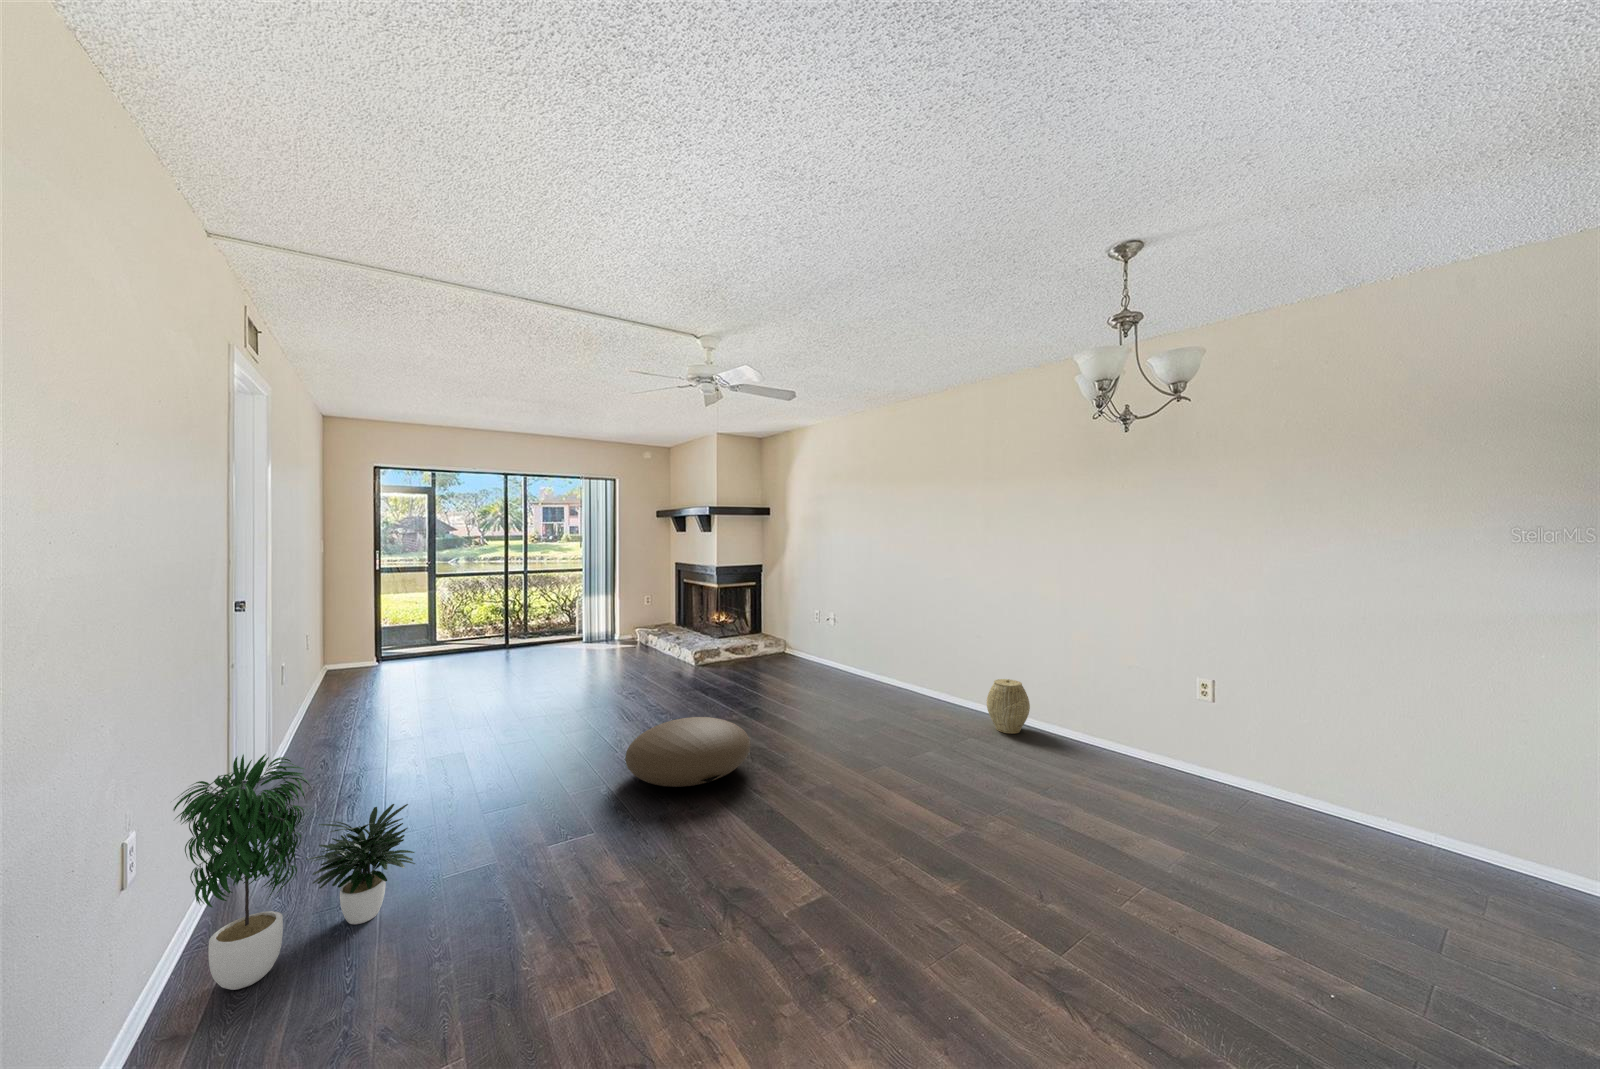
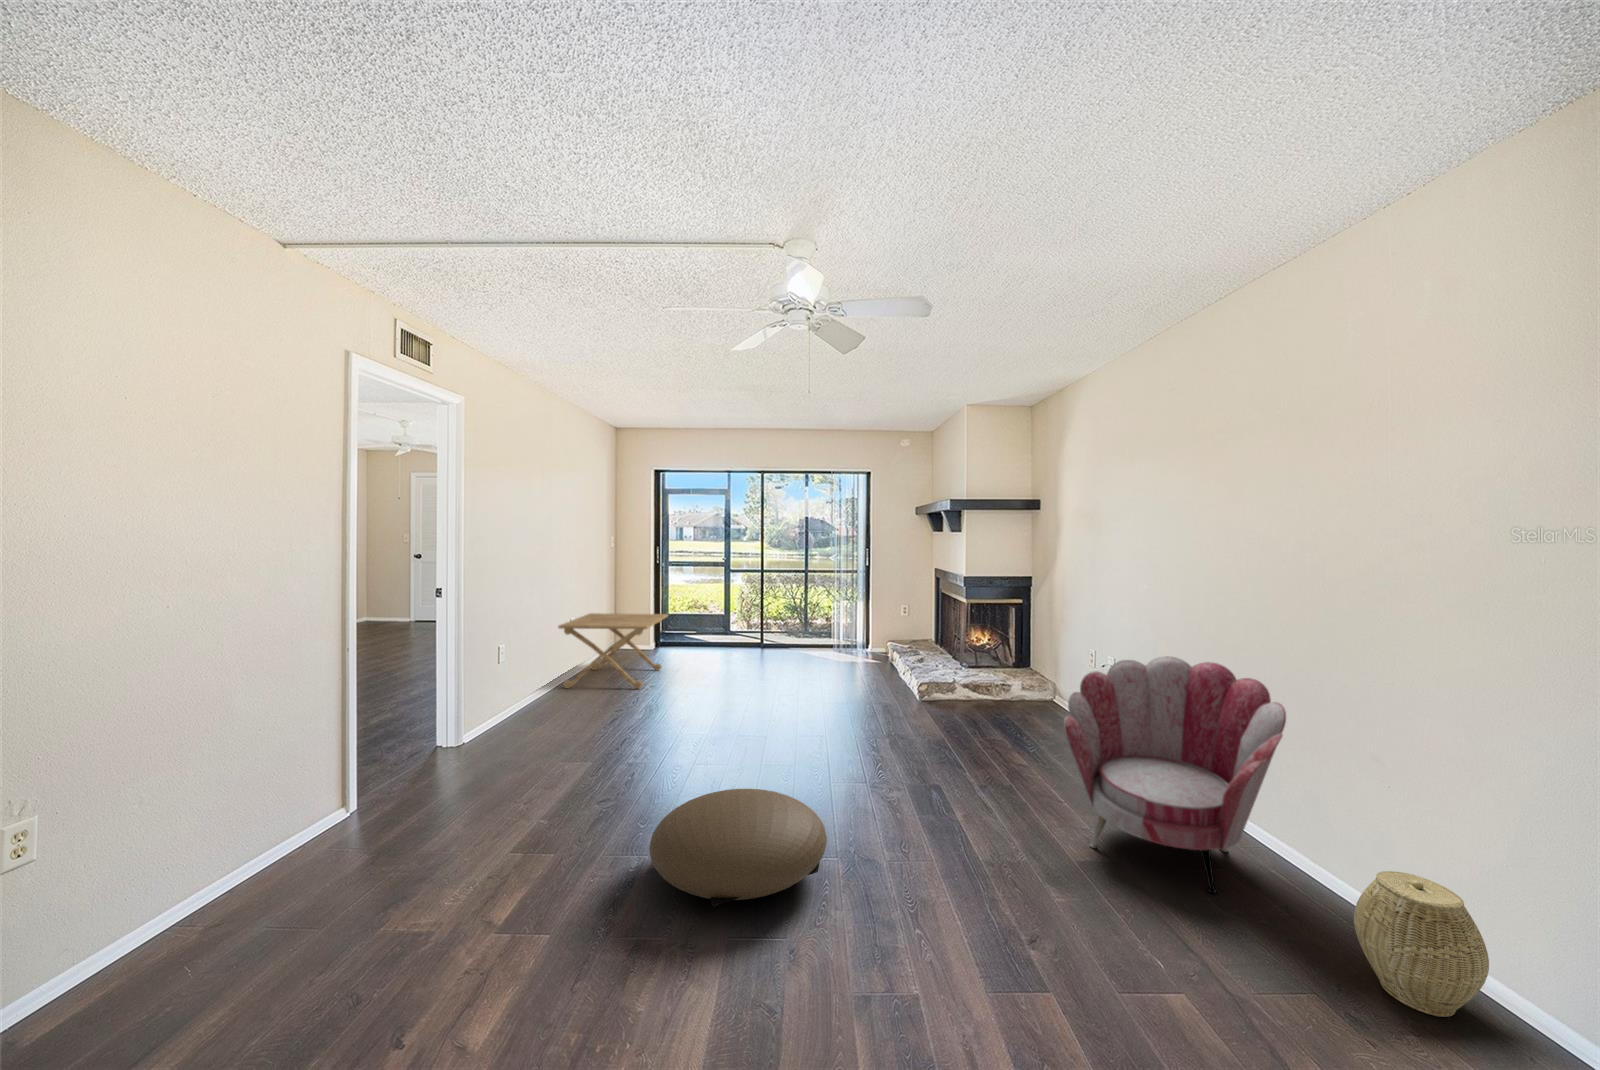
armchair: none [845,602,950,718] -> present [1064,656,1286,894]
side table: none [310,620,432,712] -> present [558,613,668,689]
potted plant: present [173,754,415,990] -> none [82,757,351,990]

